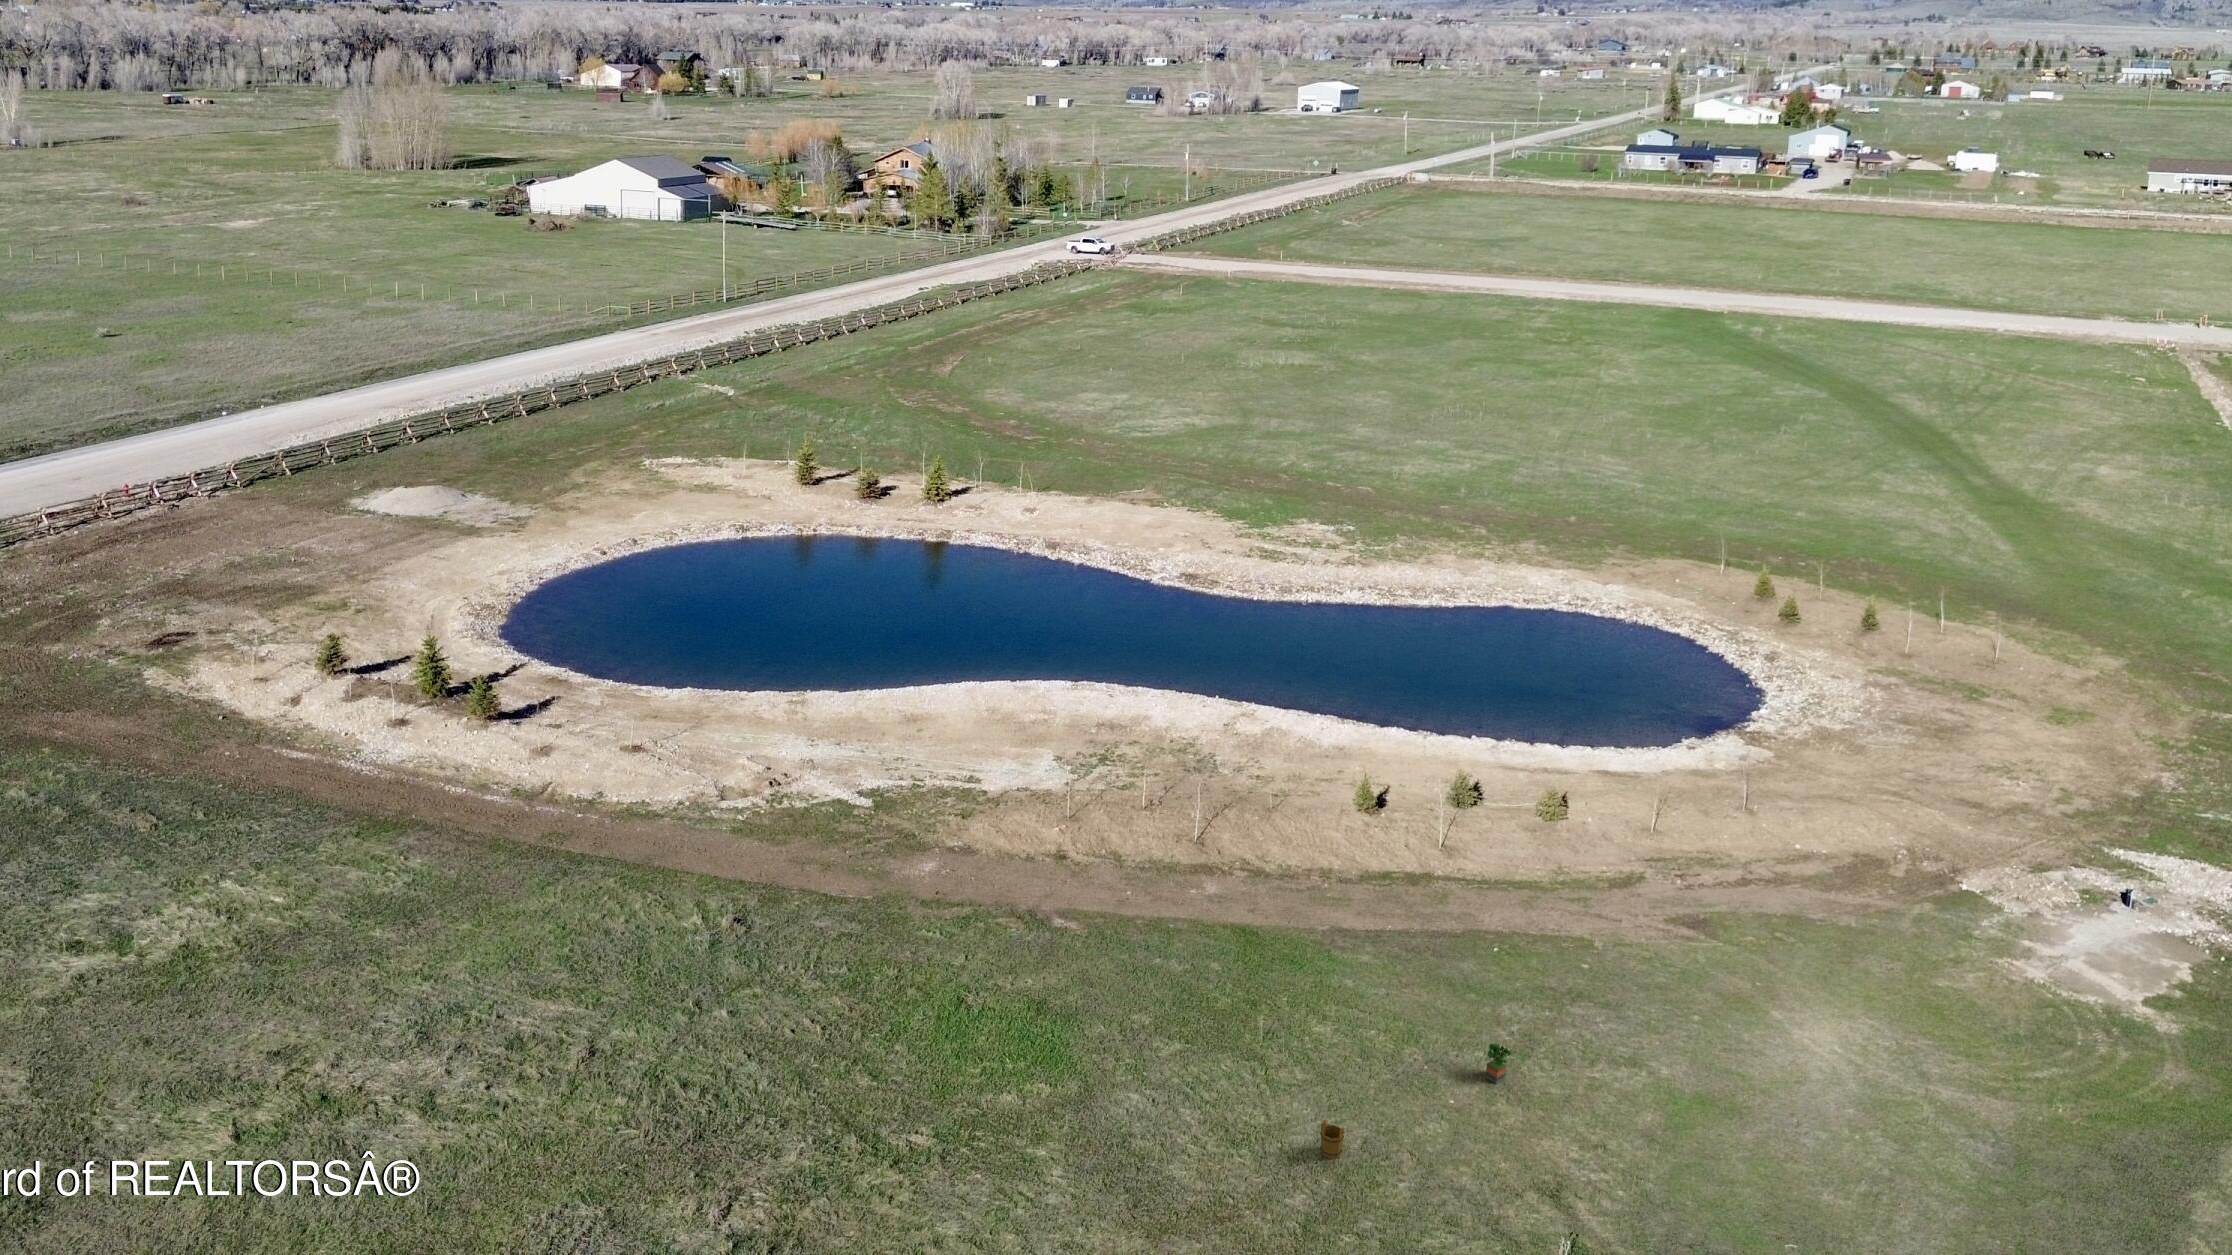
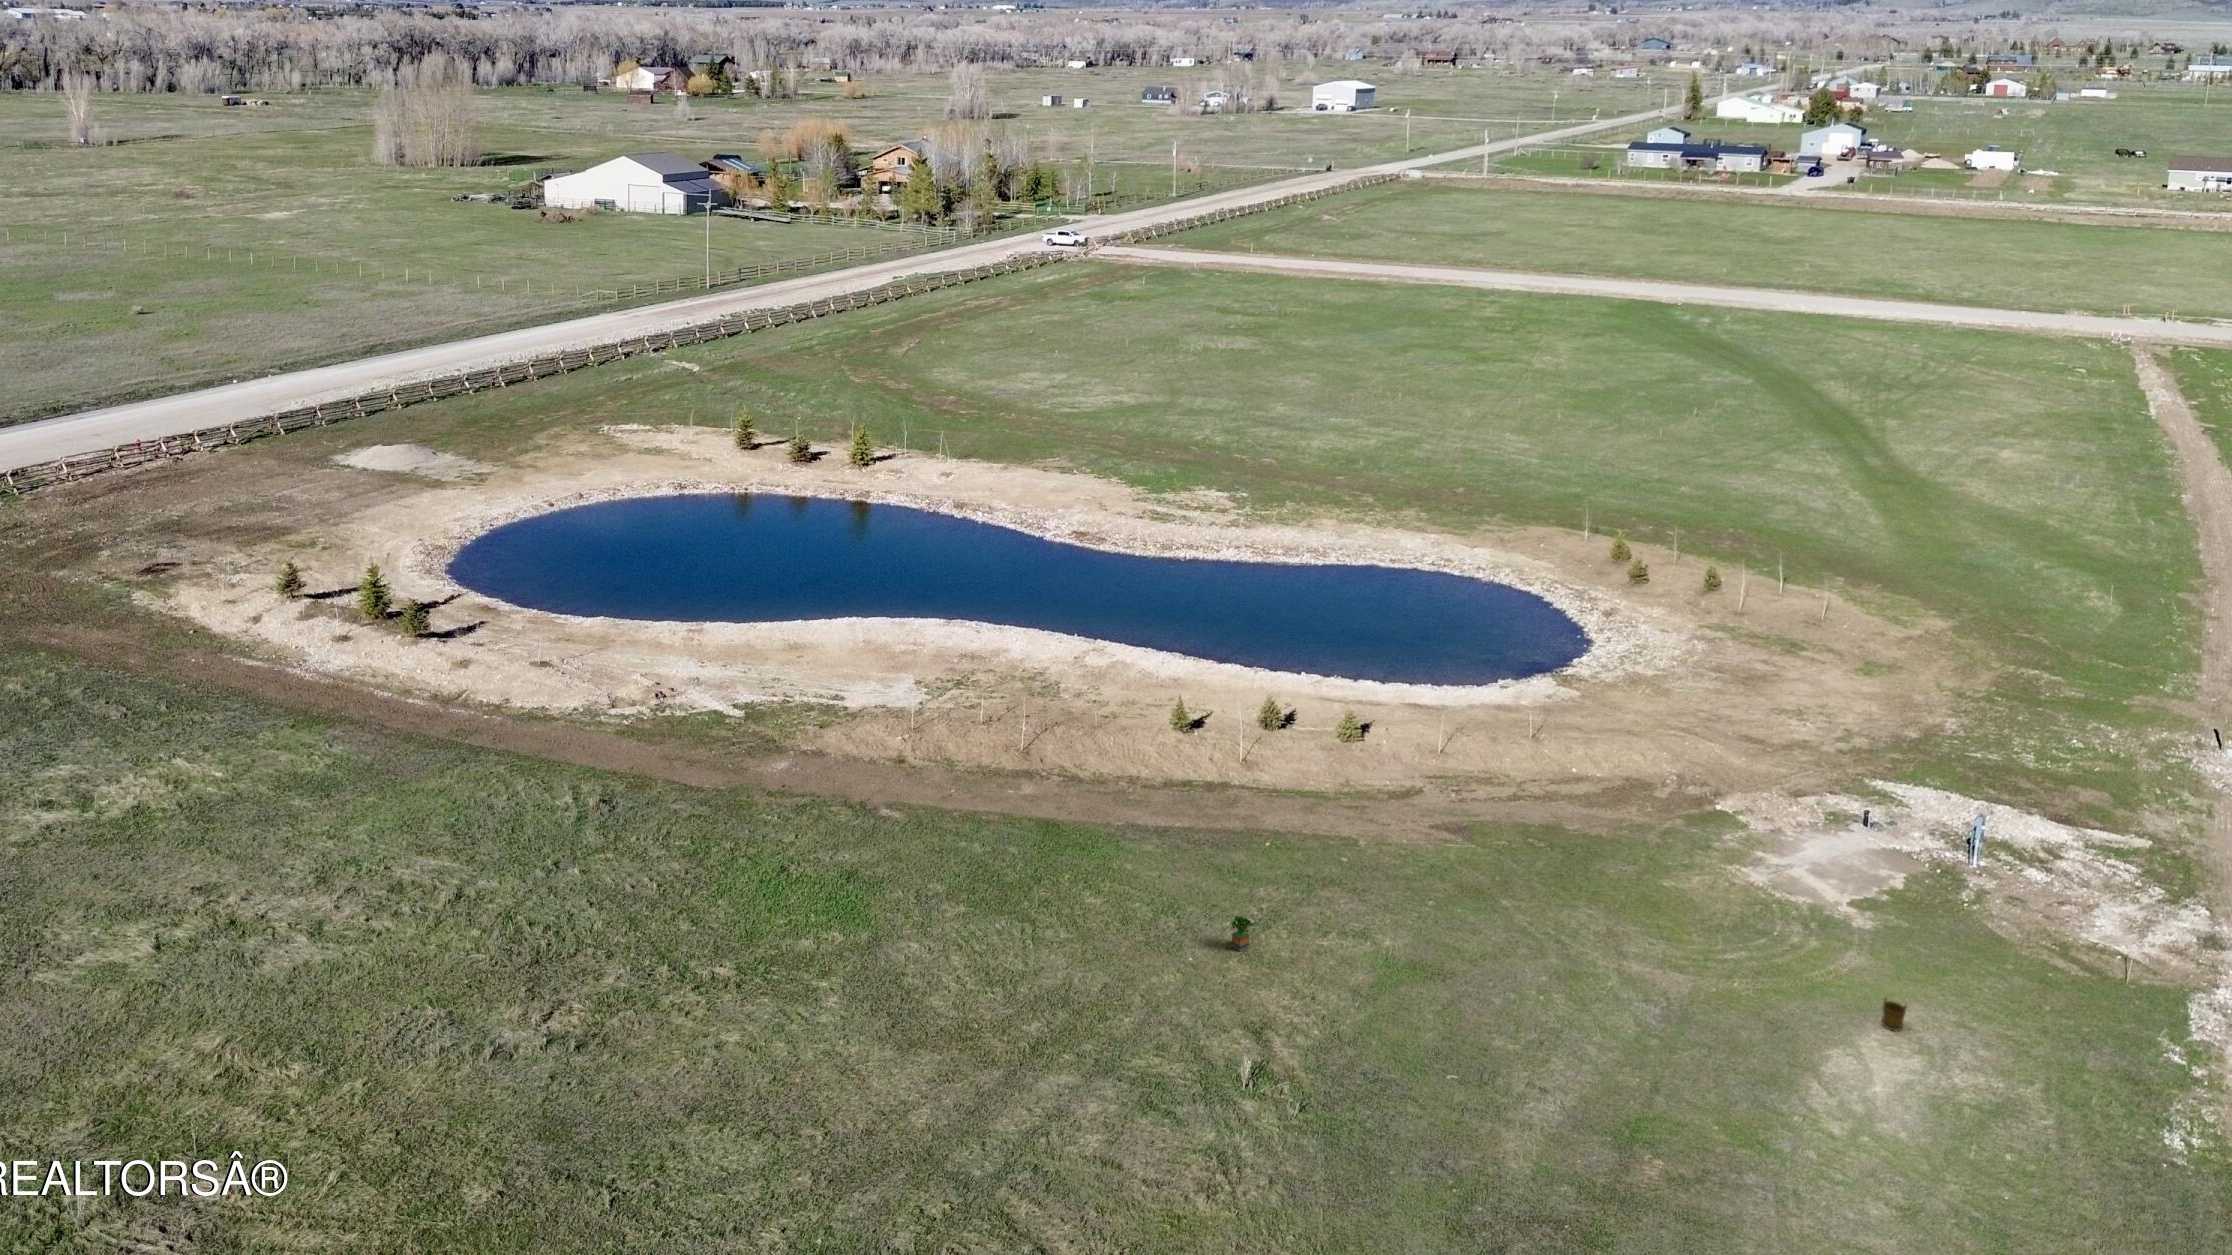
bucket: present [1320,1120,1345,1159] -> present [1882,999,1907,1031]

